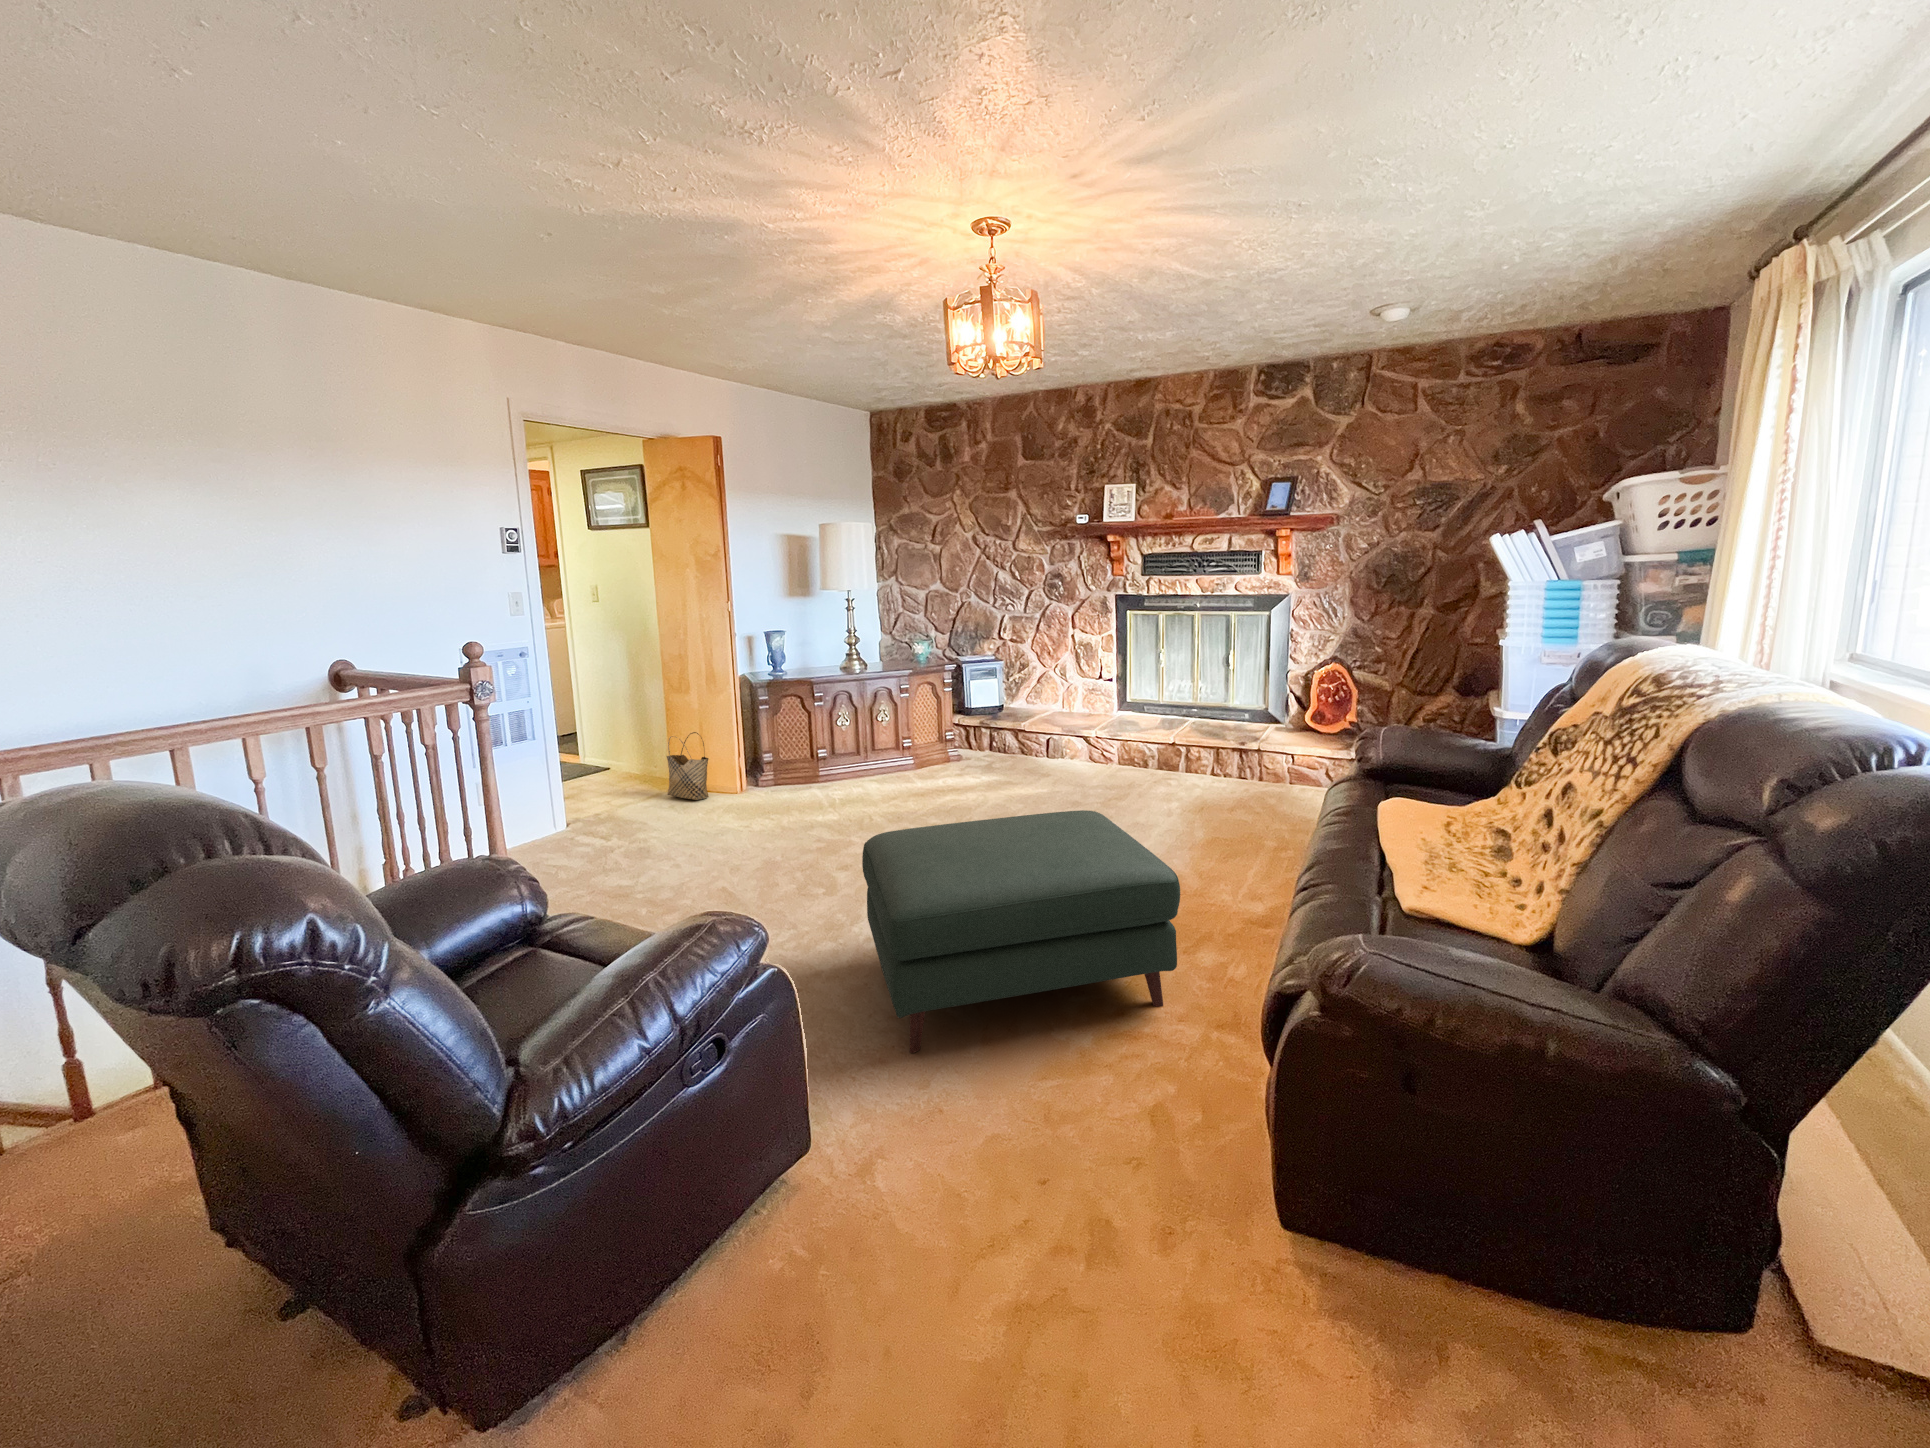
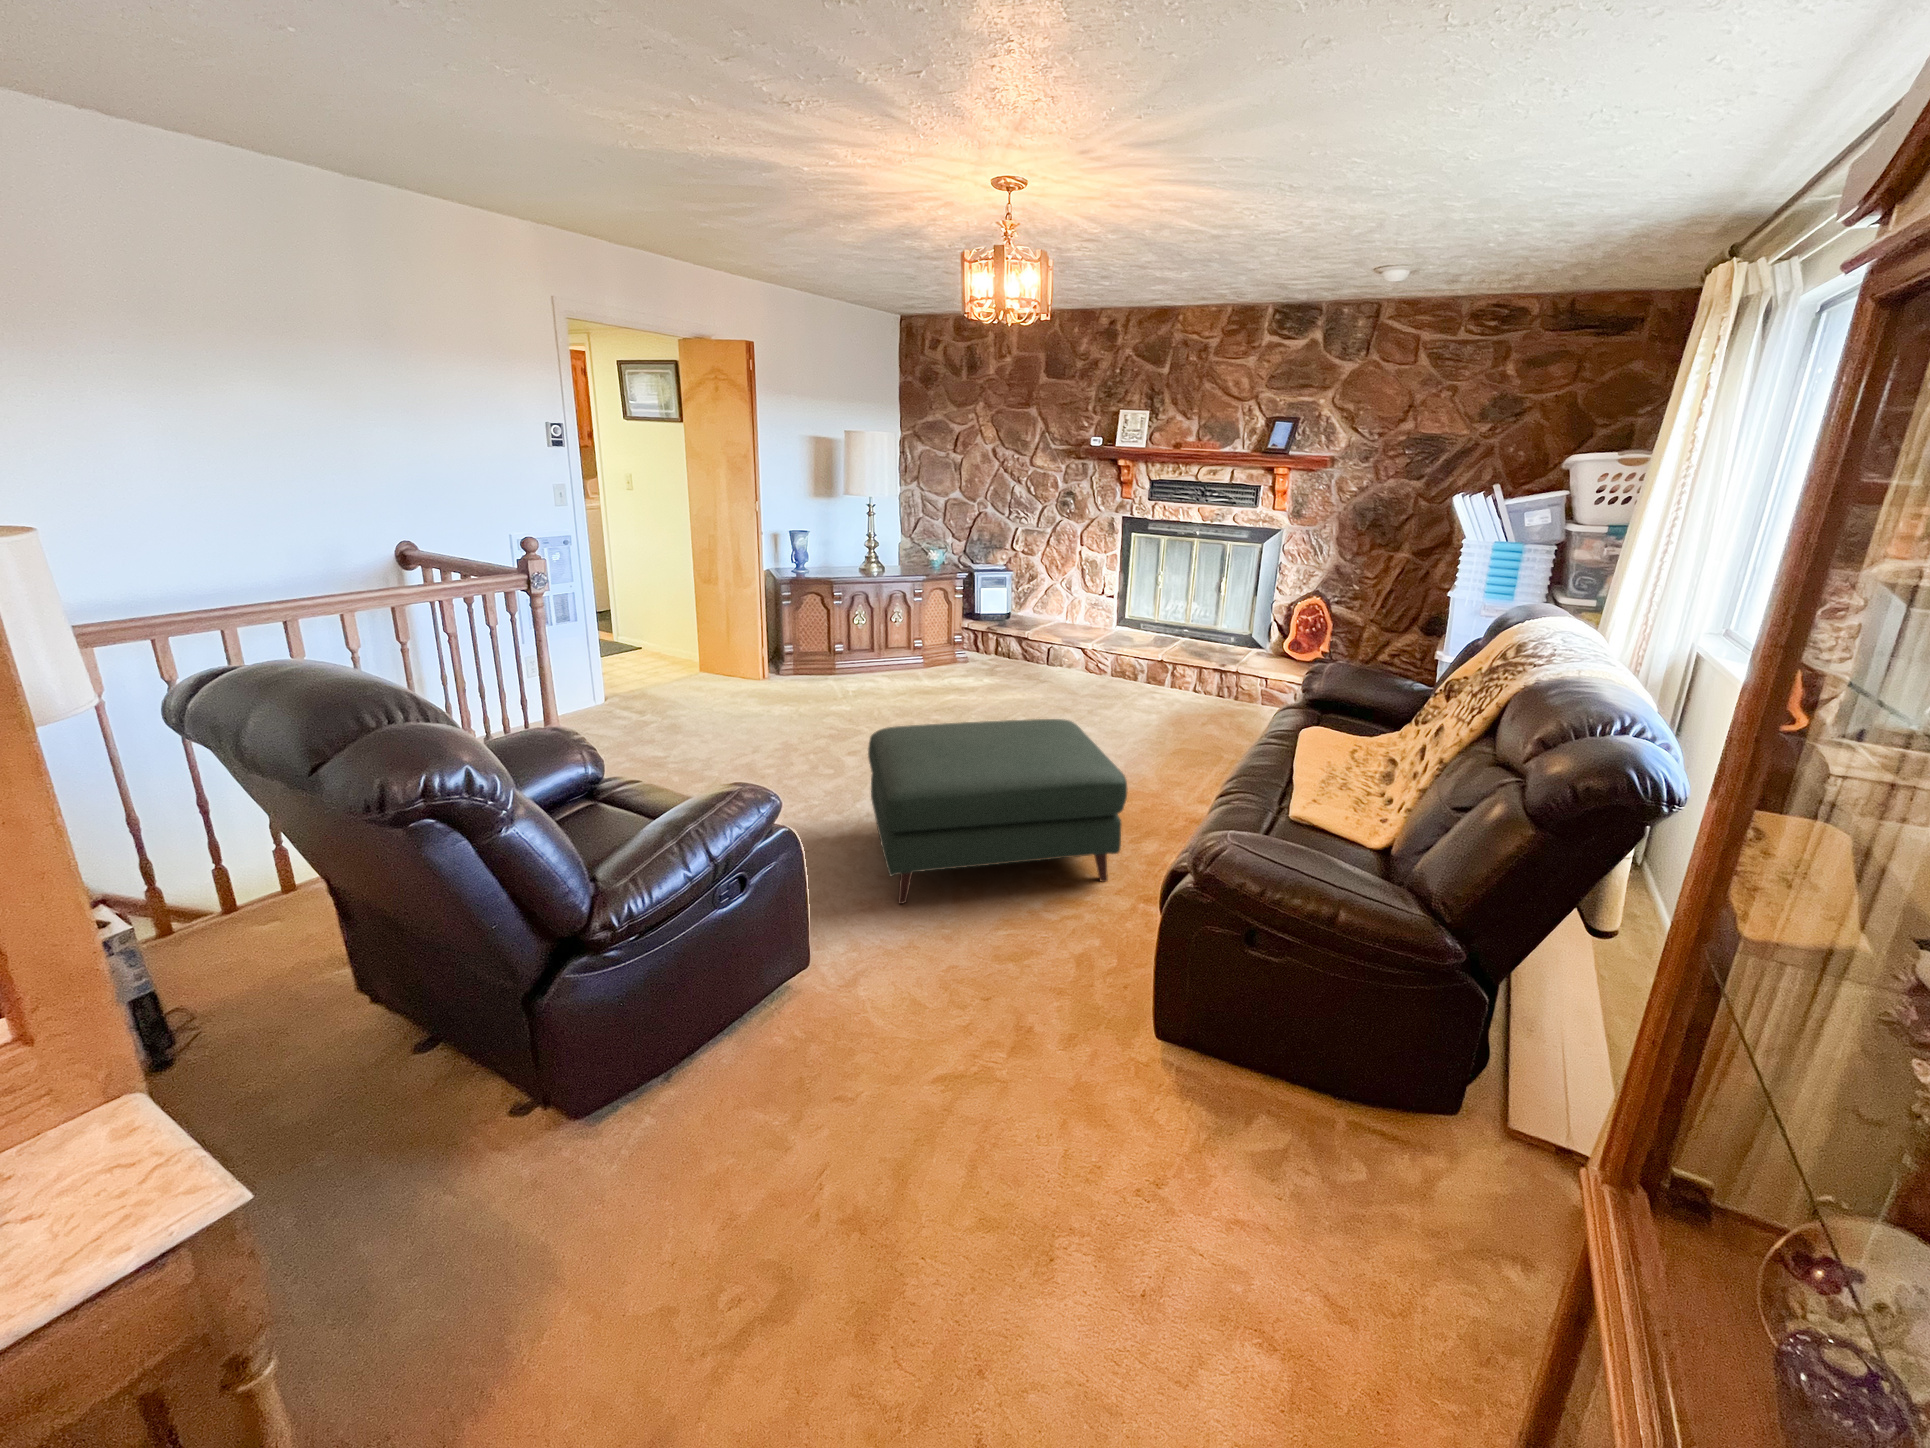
woven basket: present [667,732,709,800] -> none [698,621,736,683]

